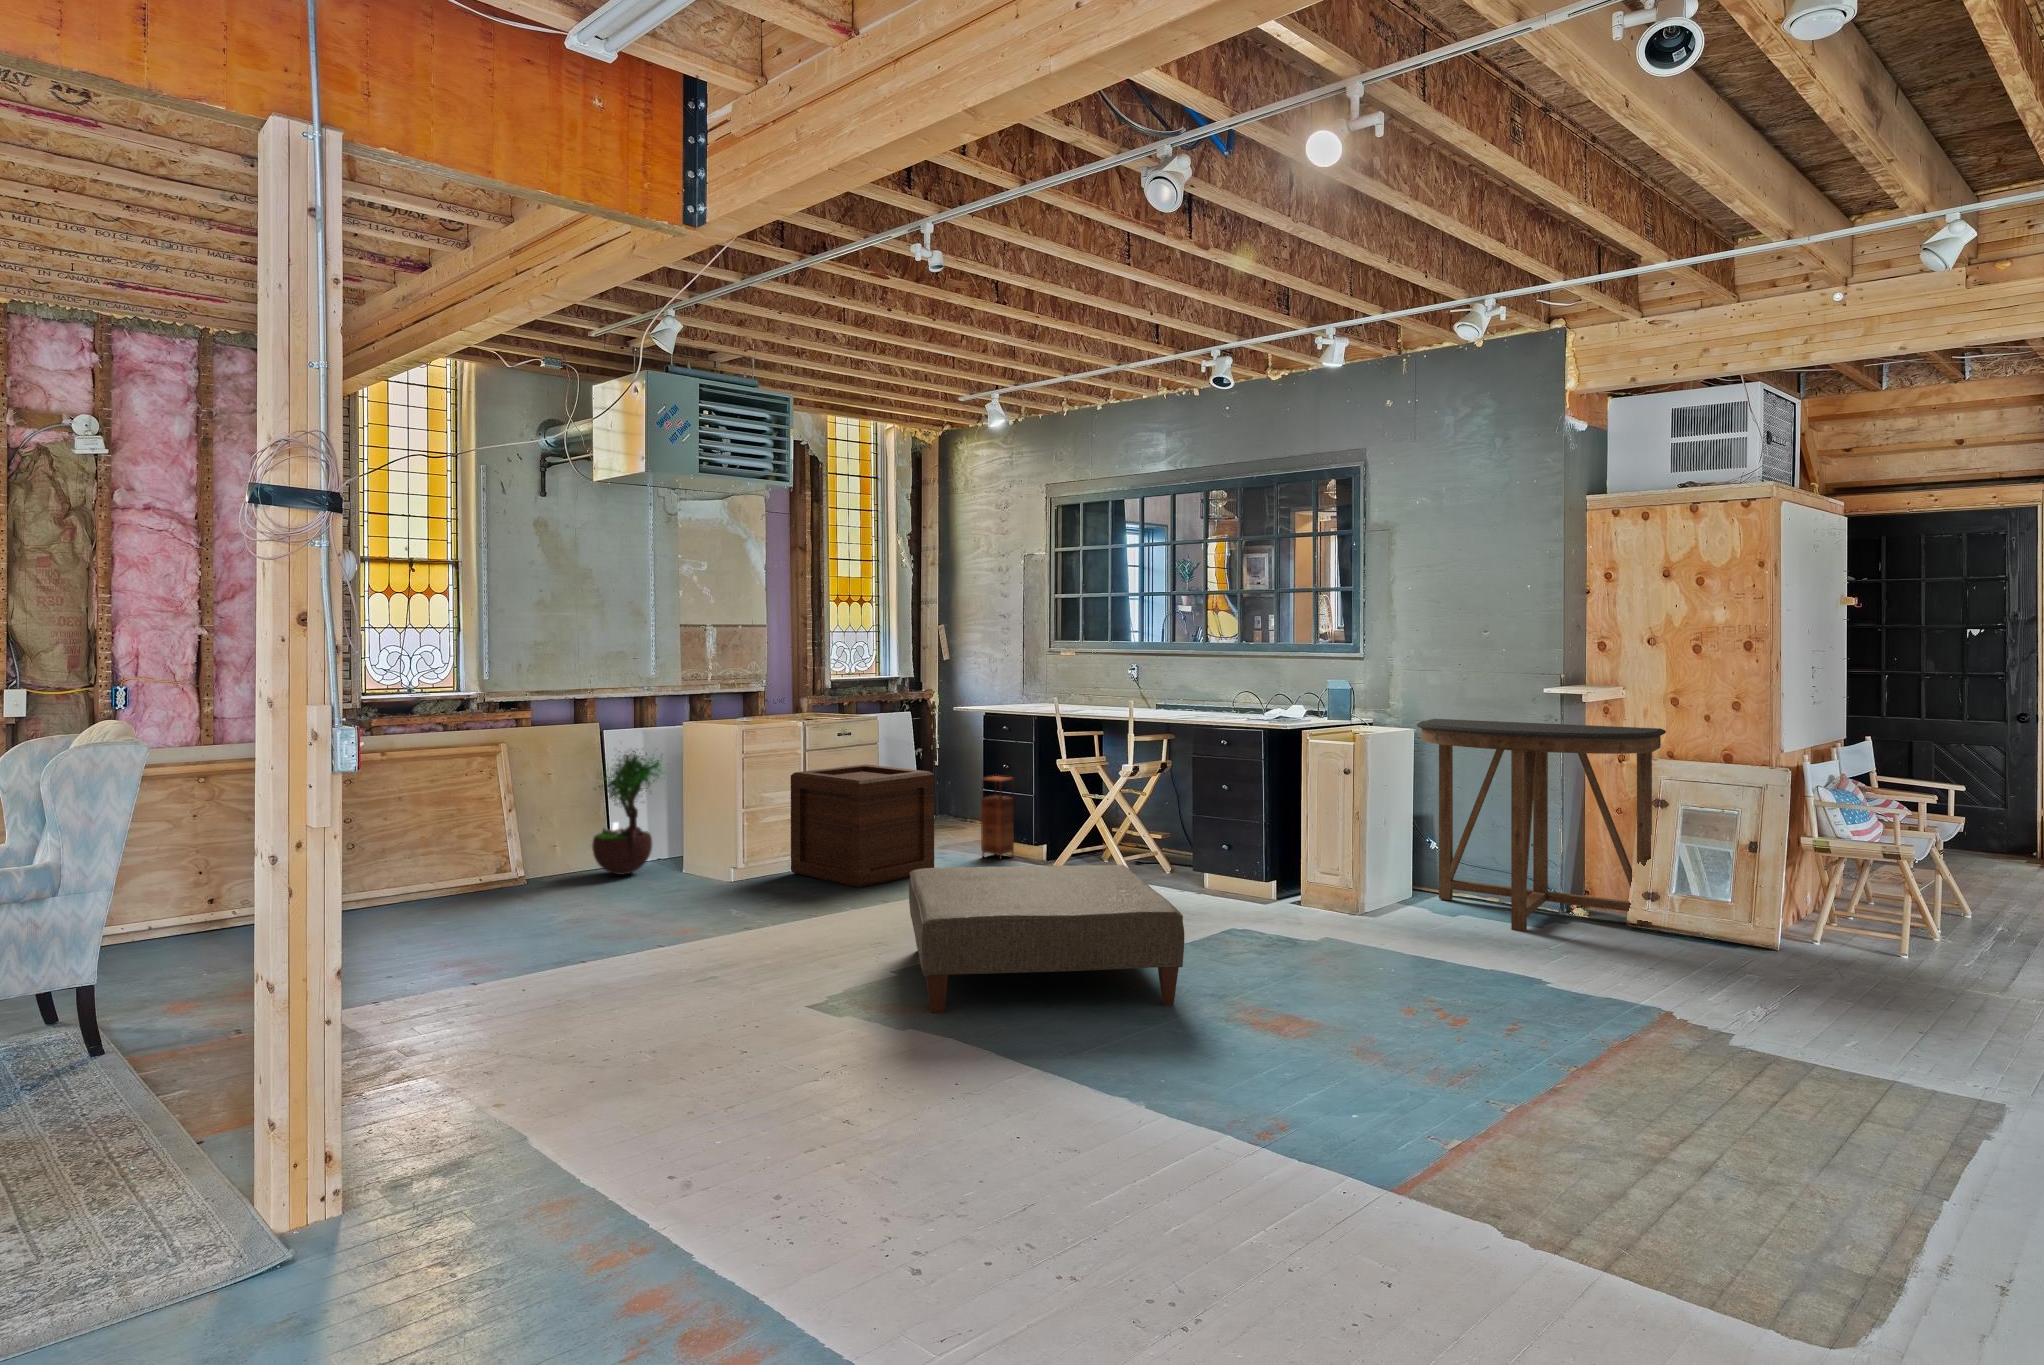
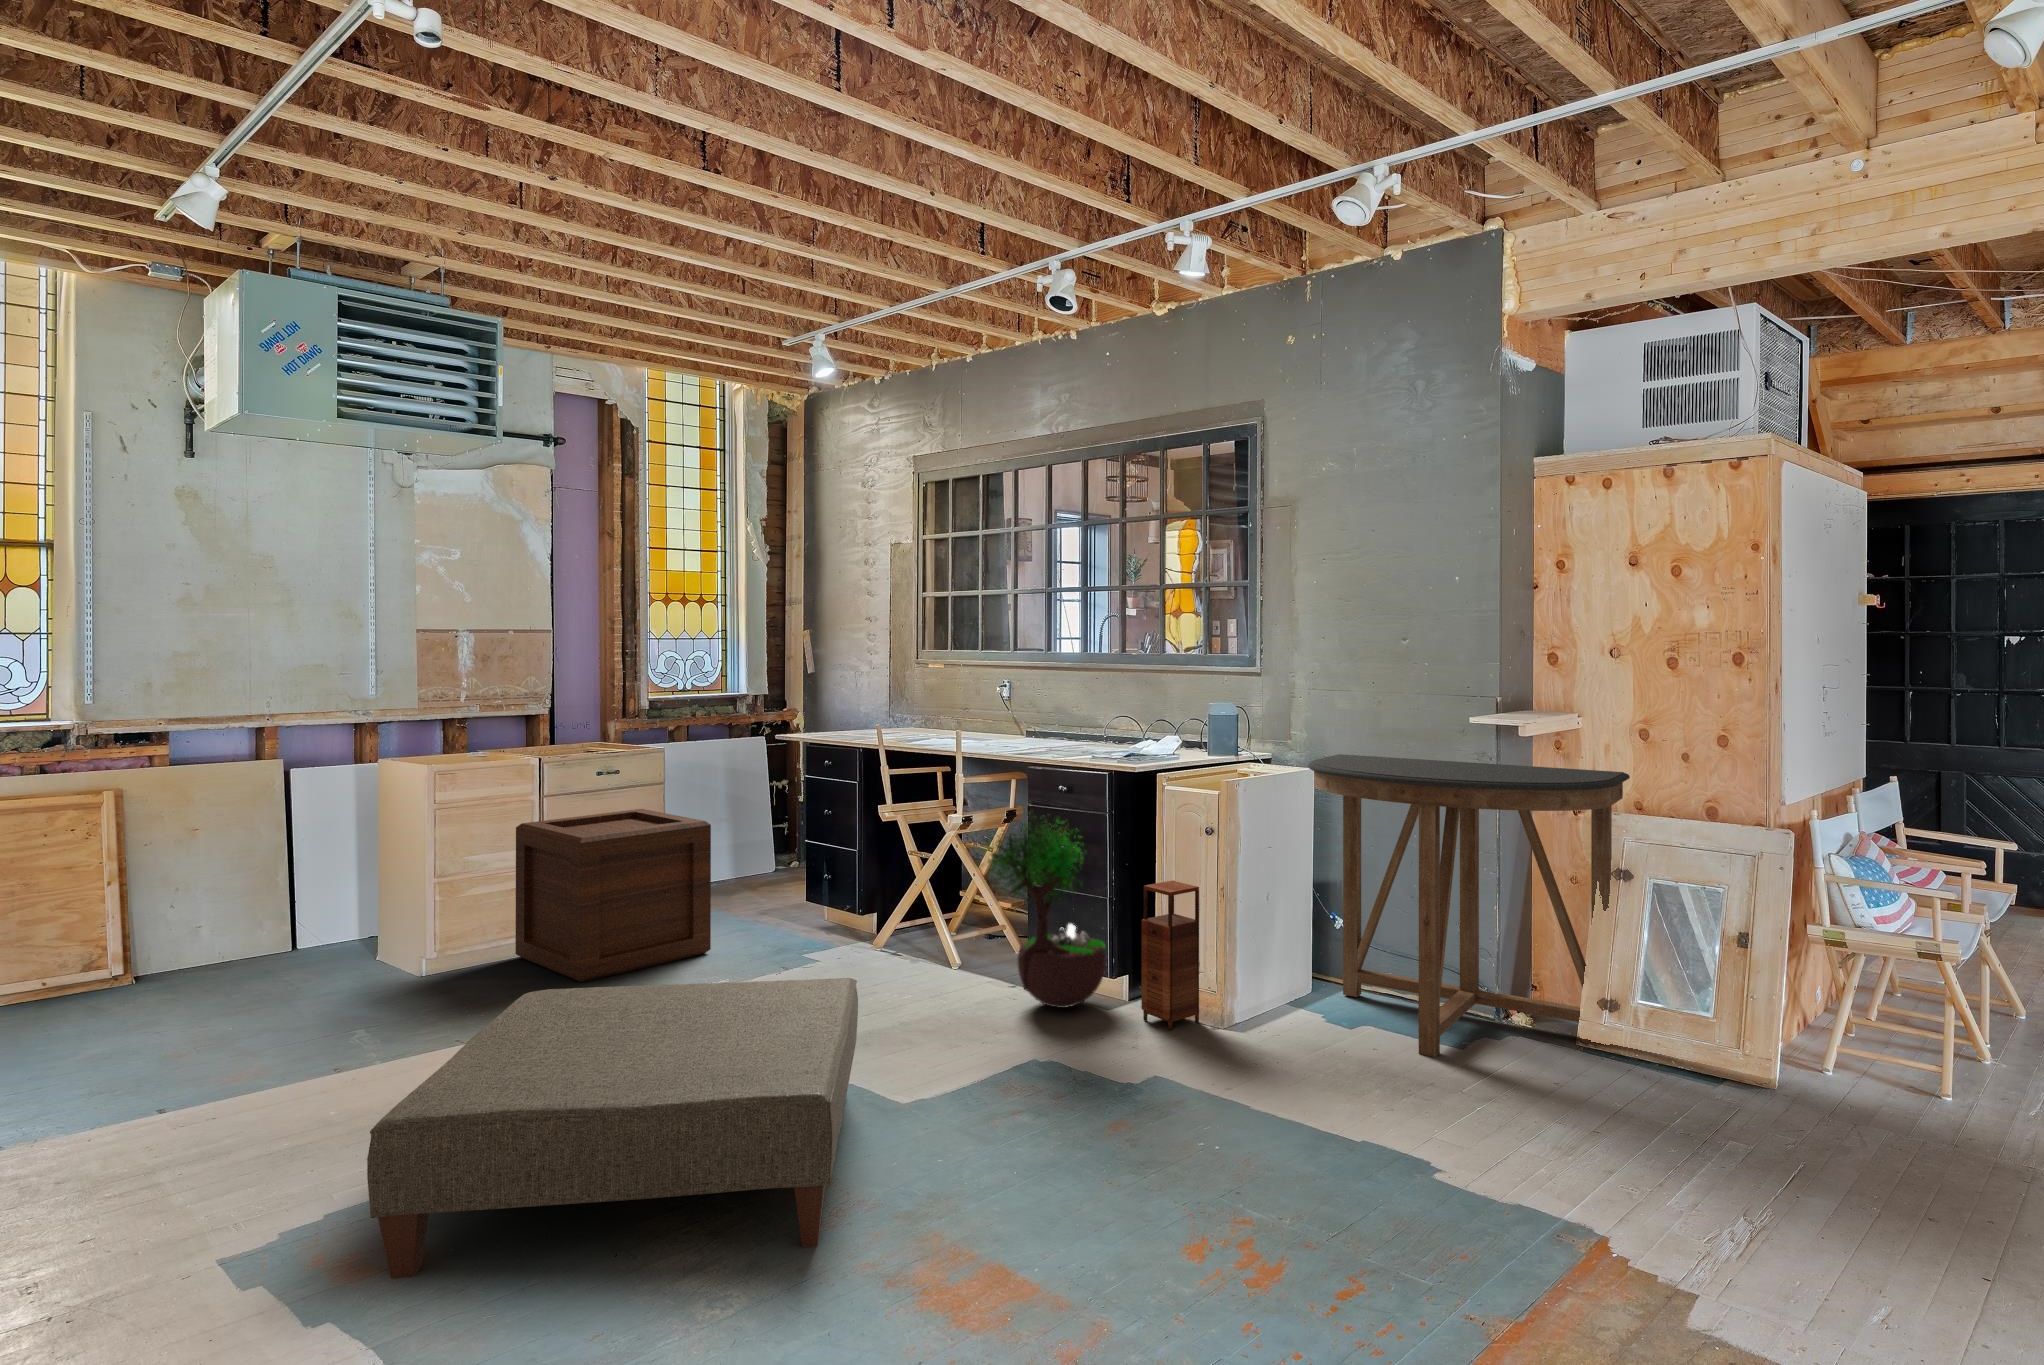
potted tree: present [592,748,669,875] -> present [981,812,1106,1008]
storage cabinet: present [981,776,1014,859] -> present [1141,881,1199,1030]

